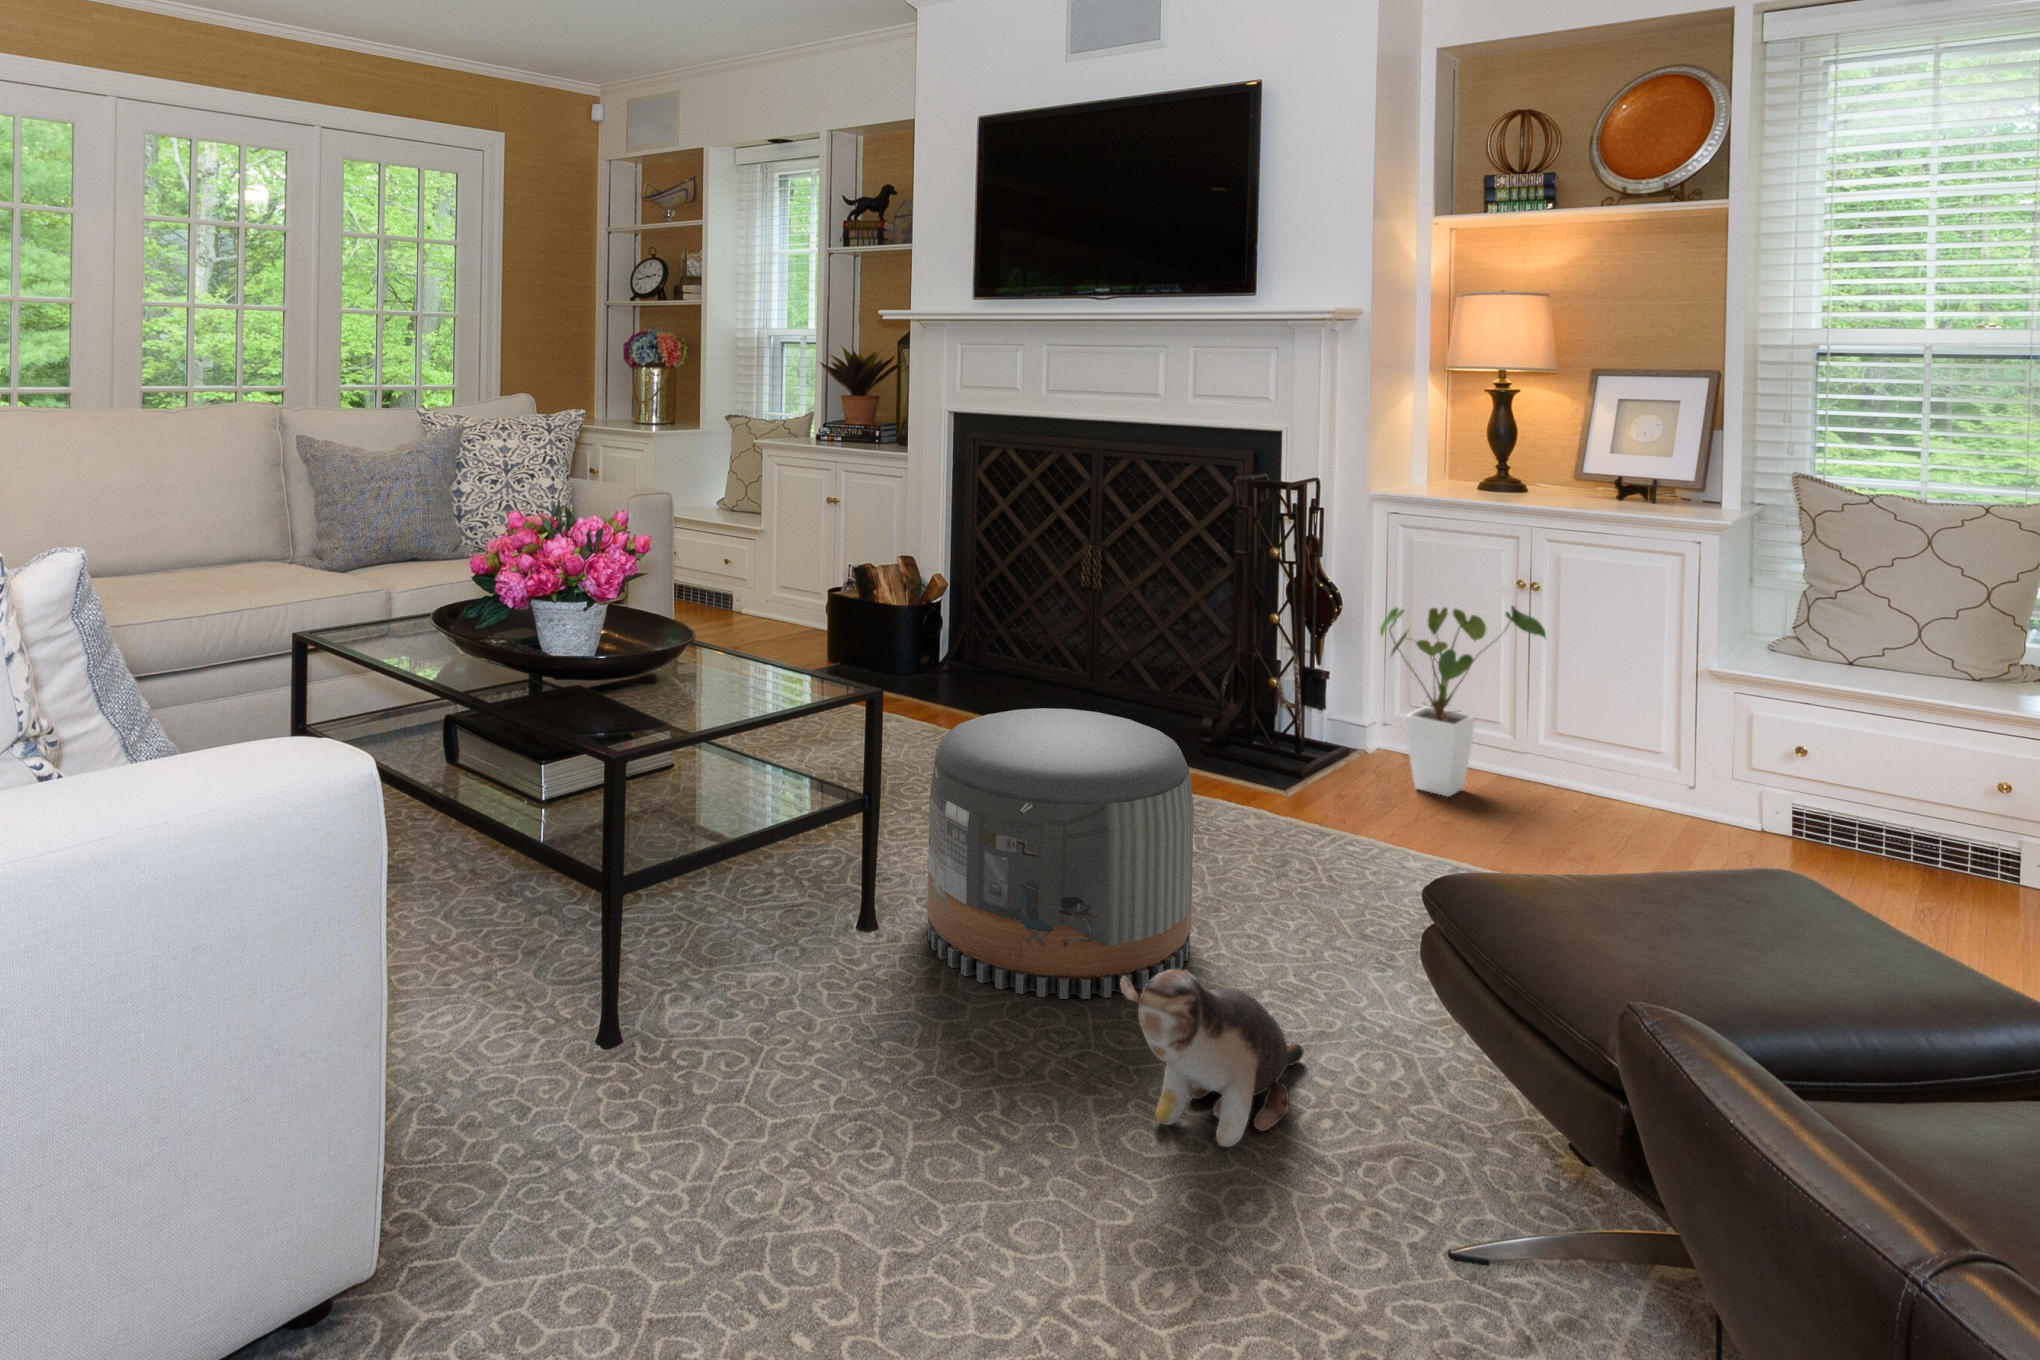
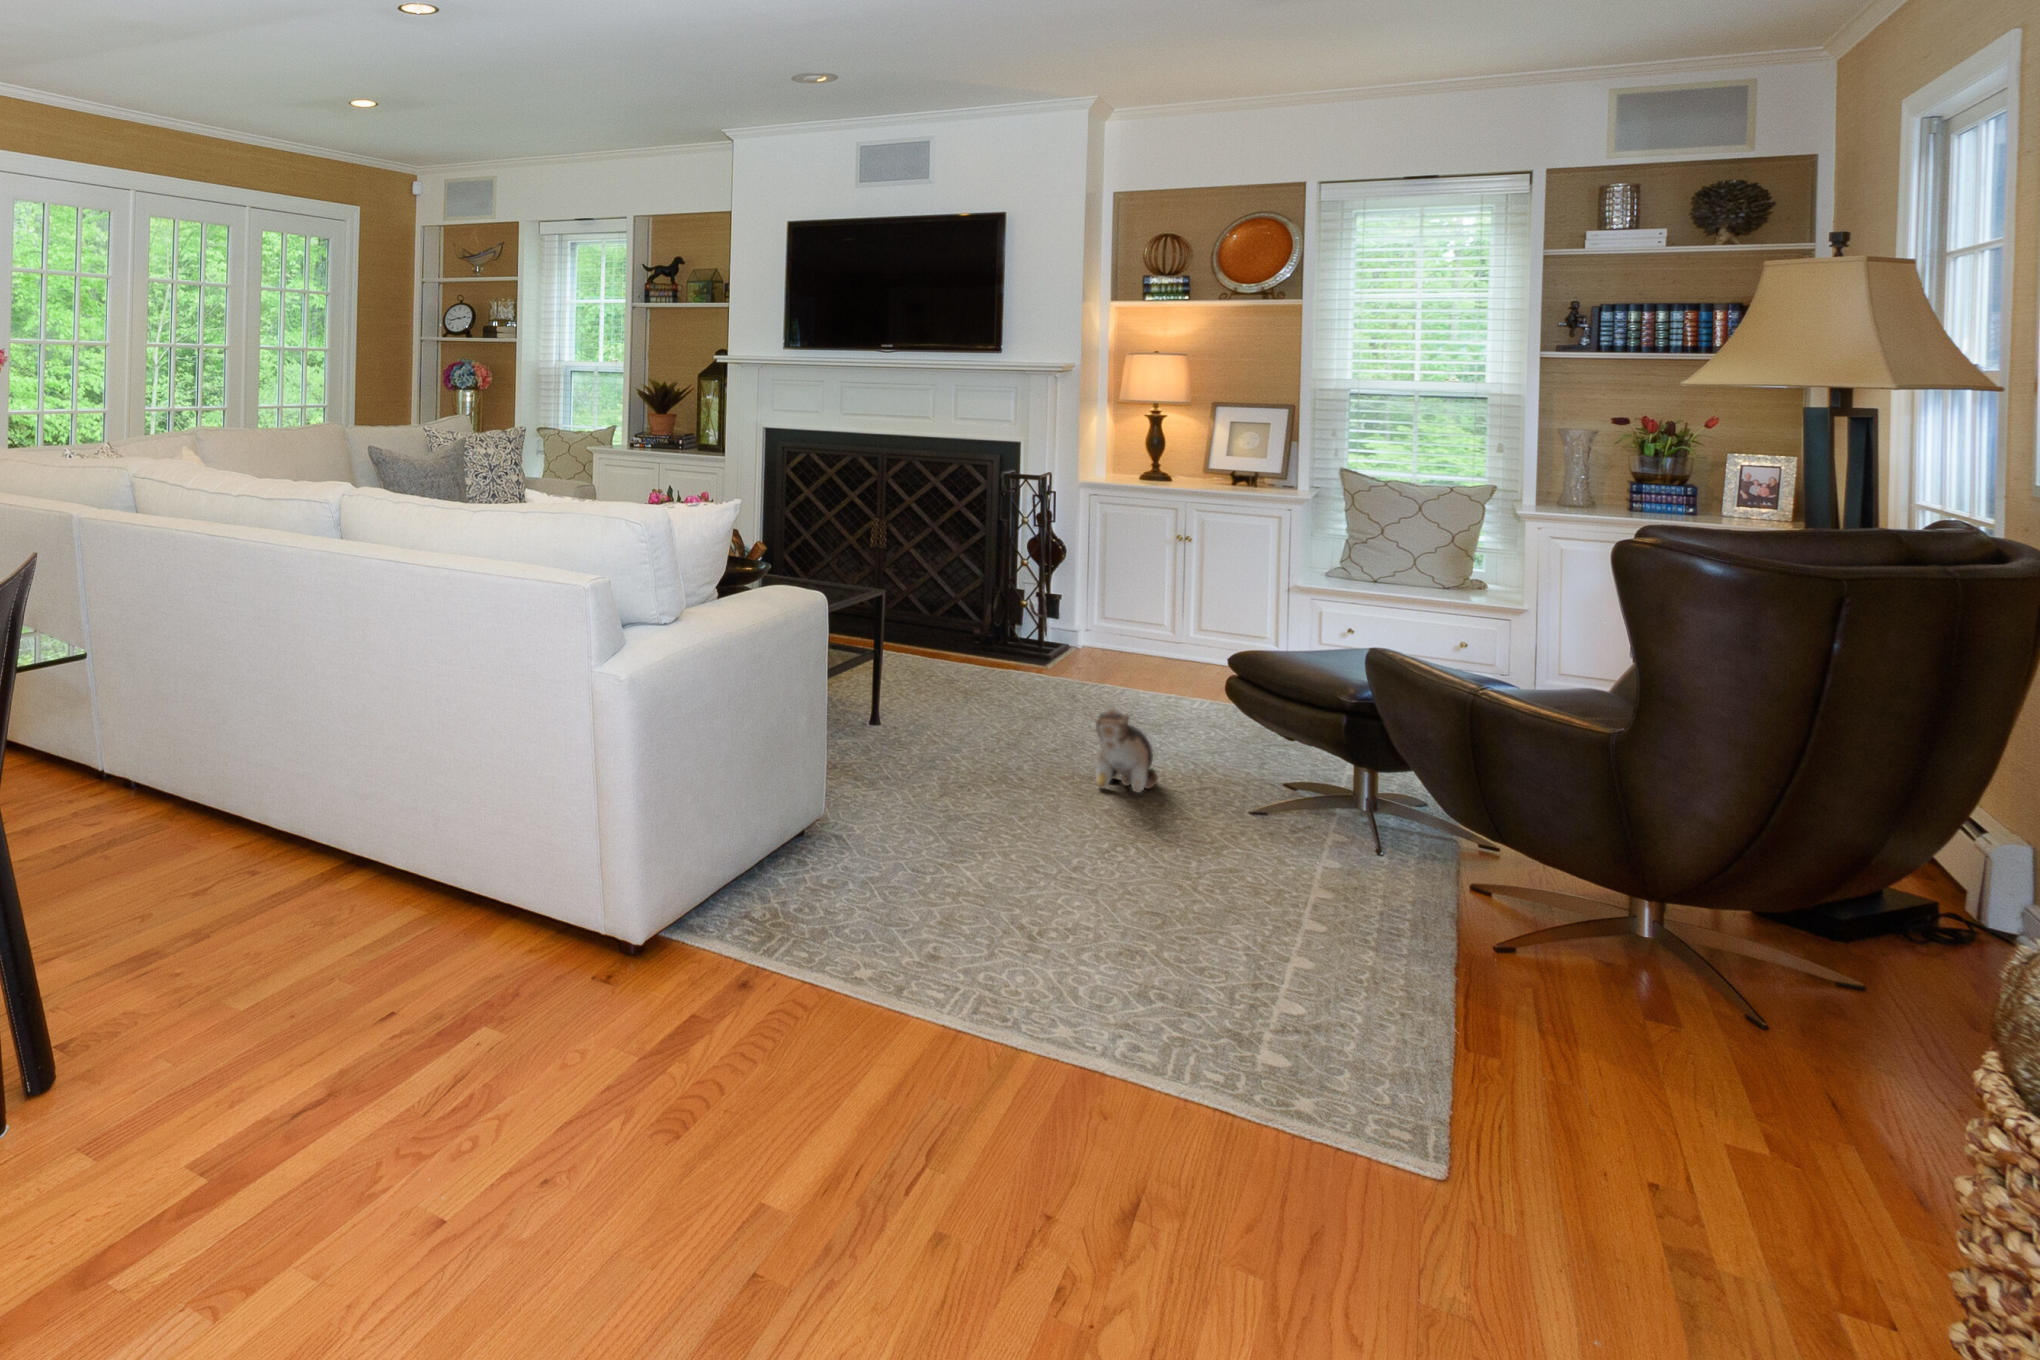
house plant: present [1380,606,1546,796] -> none [1100,552,1198,671]
pouf: present [928,708,1194,999] -> none [903,606,1061,752]

